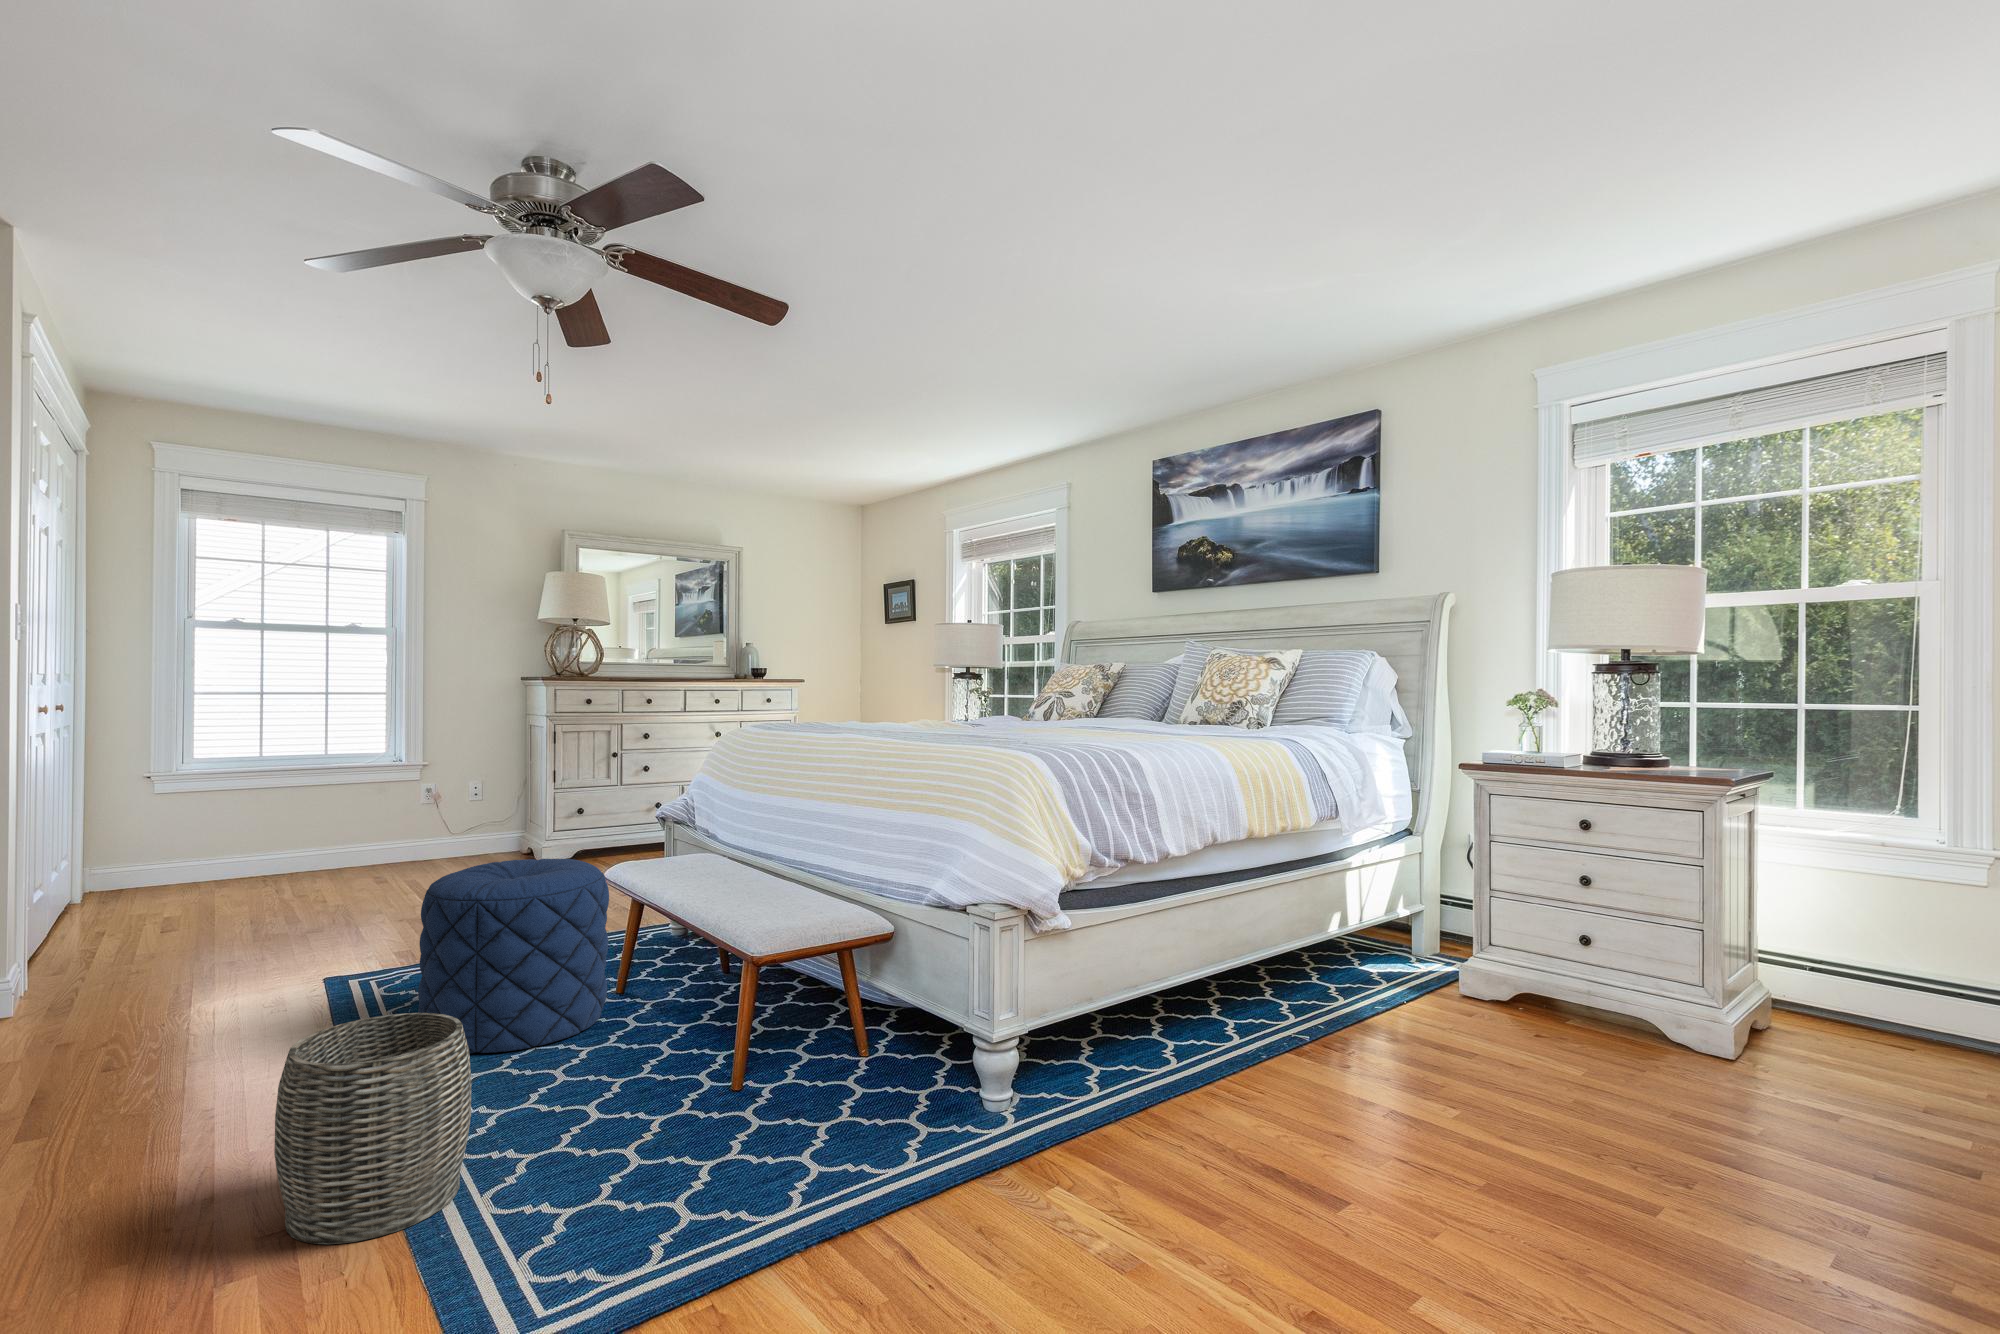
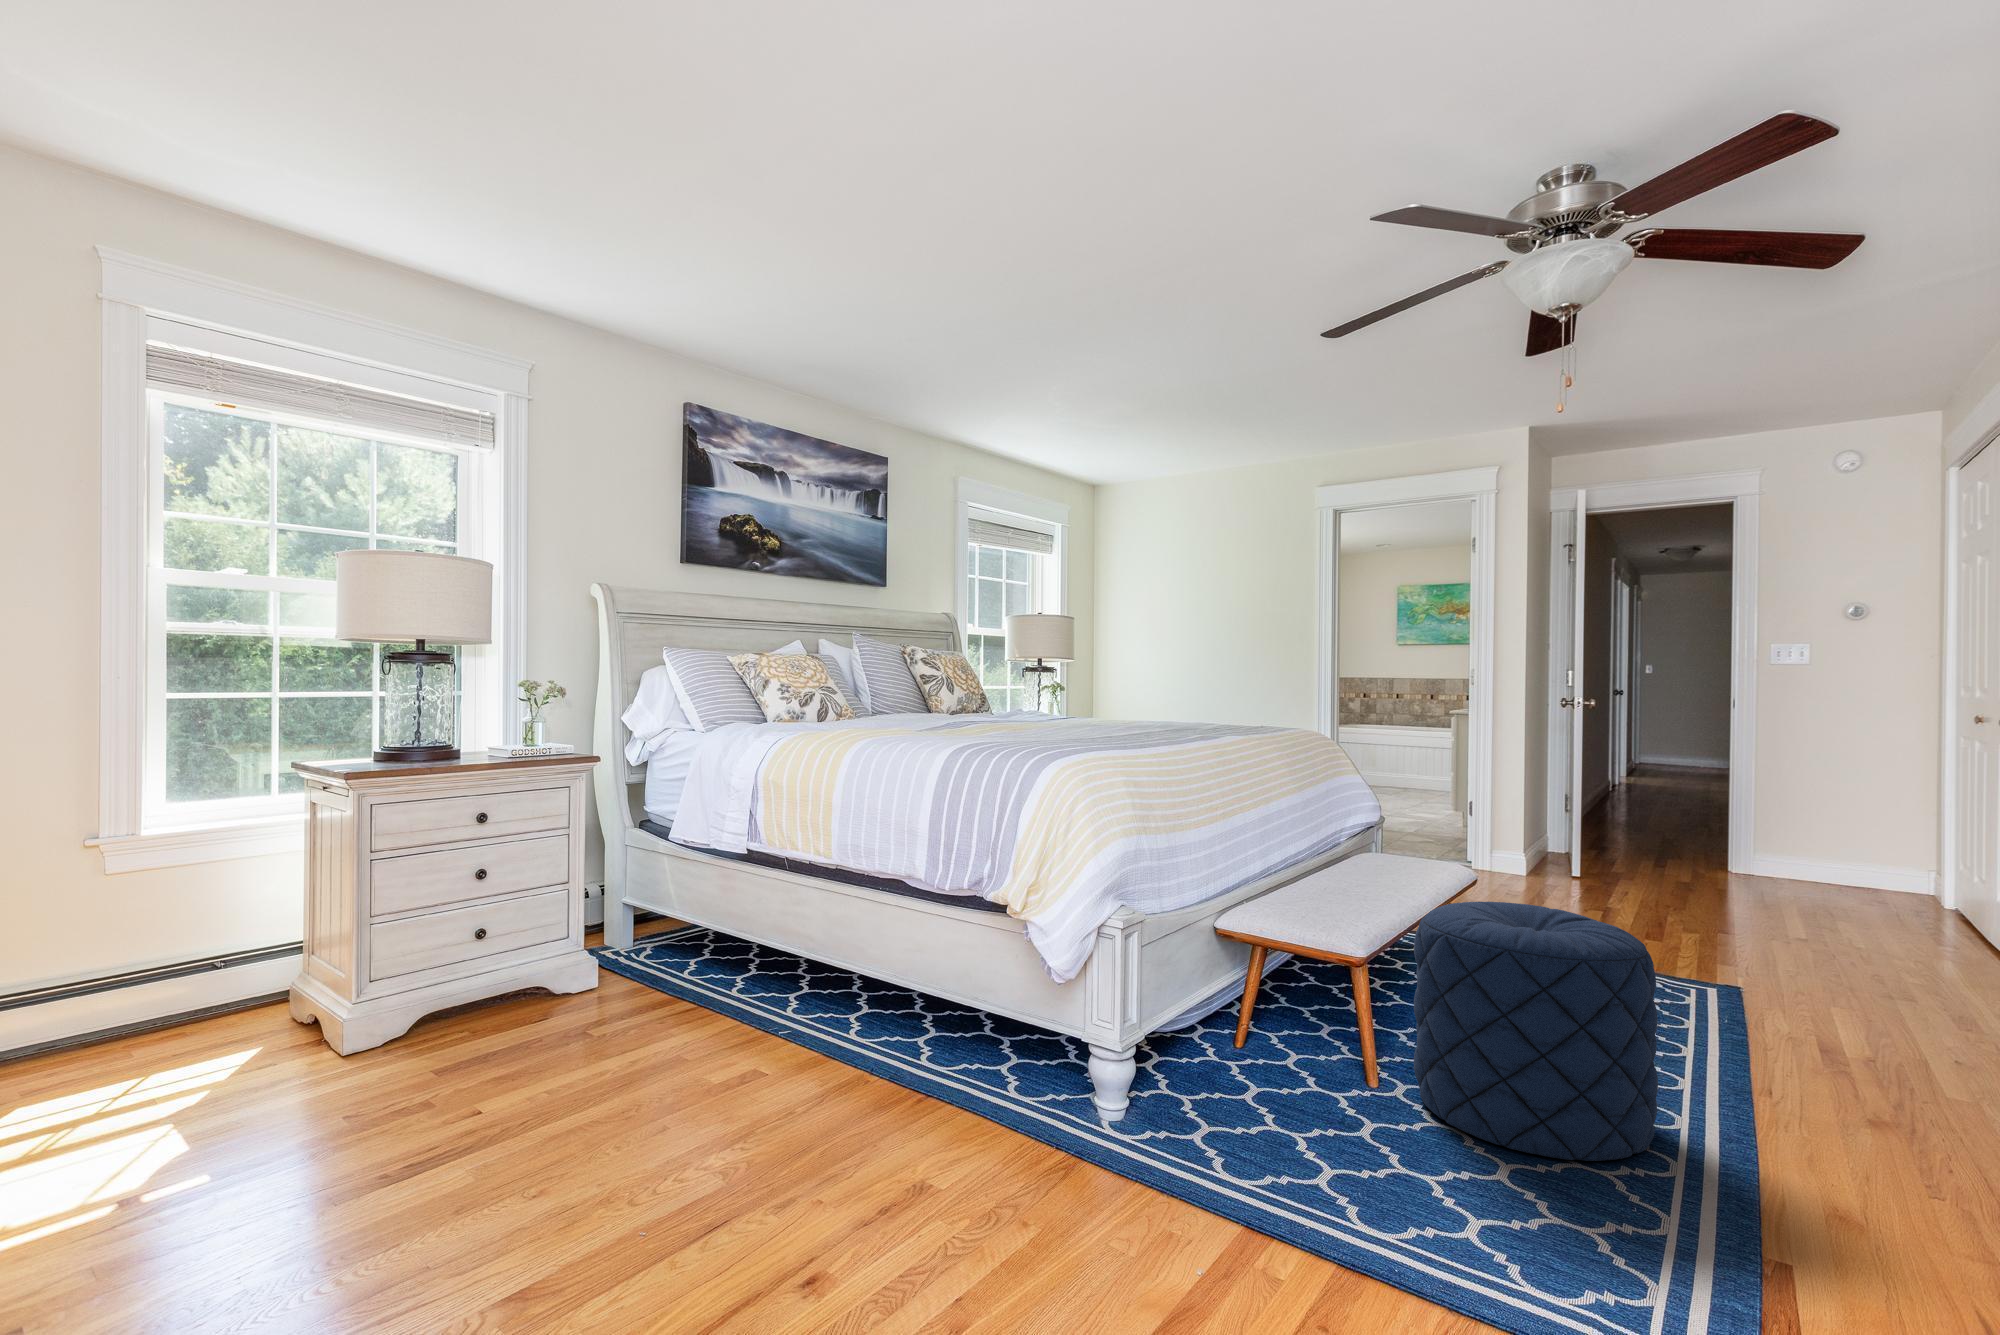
woven basket: present [274,1013,471,1244] -> none [1708,927,1855,1075]

